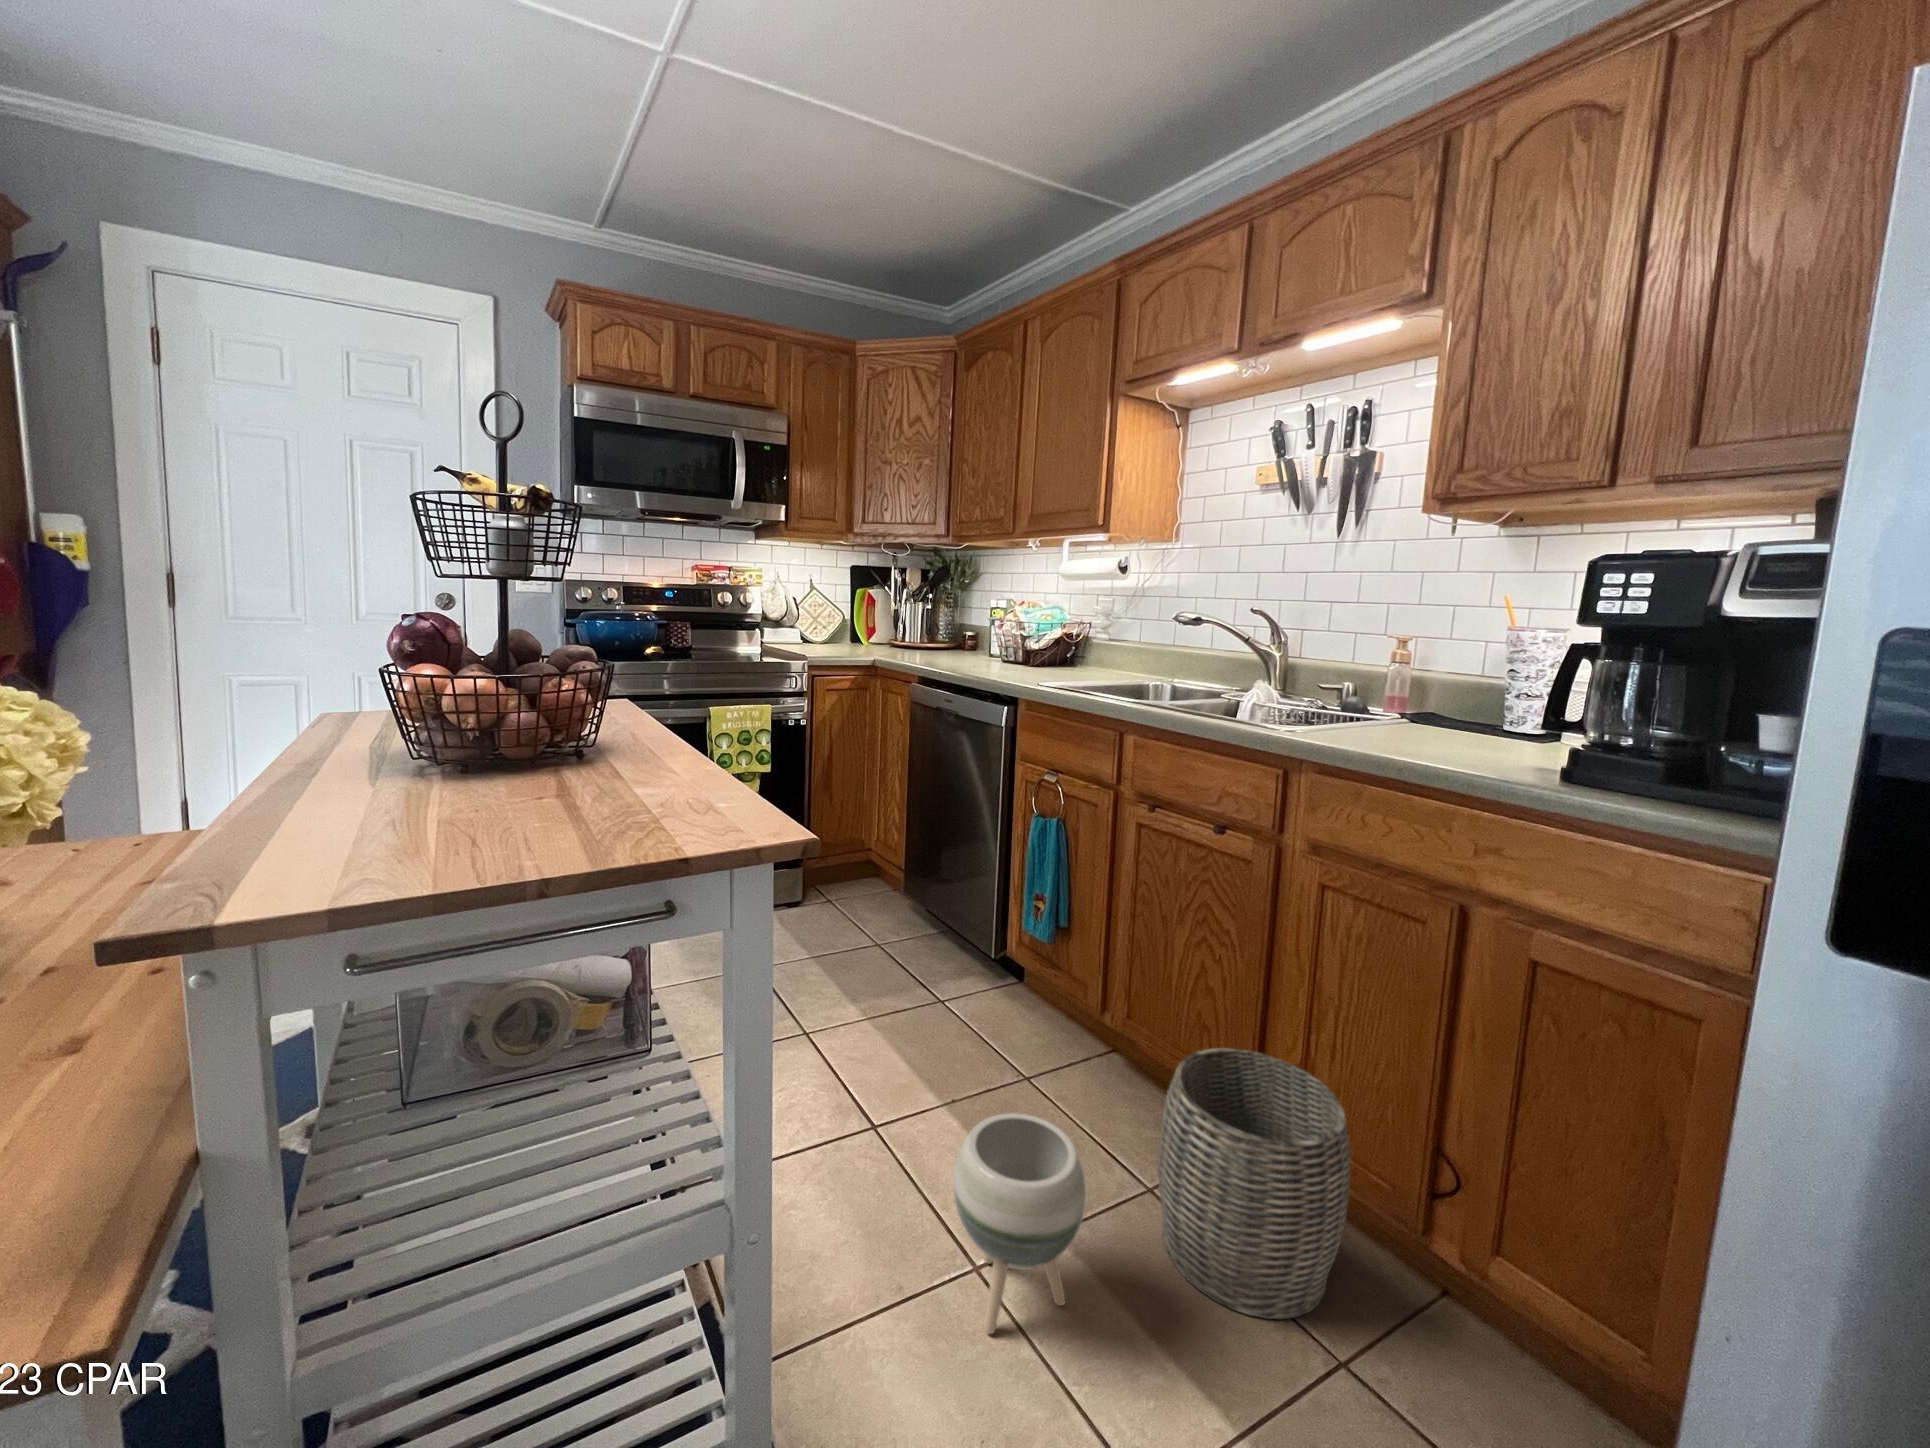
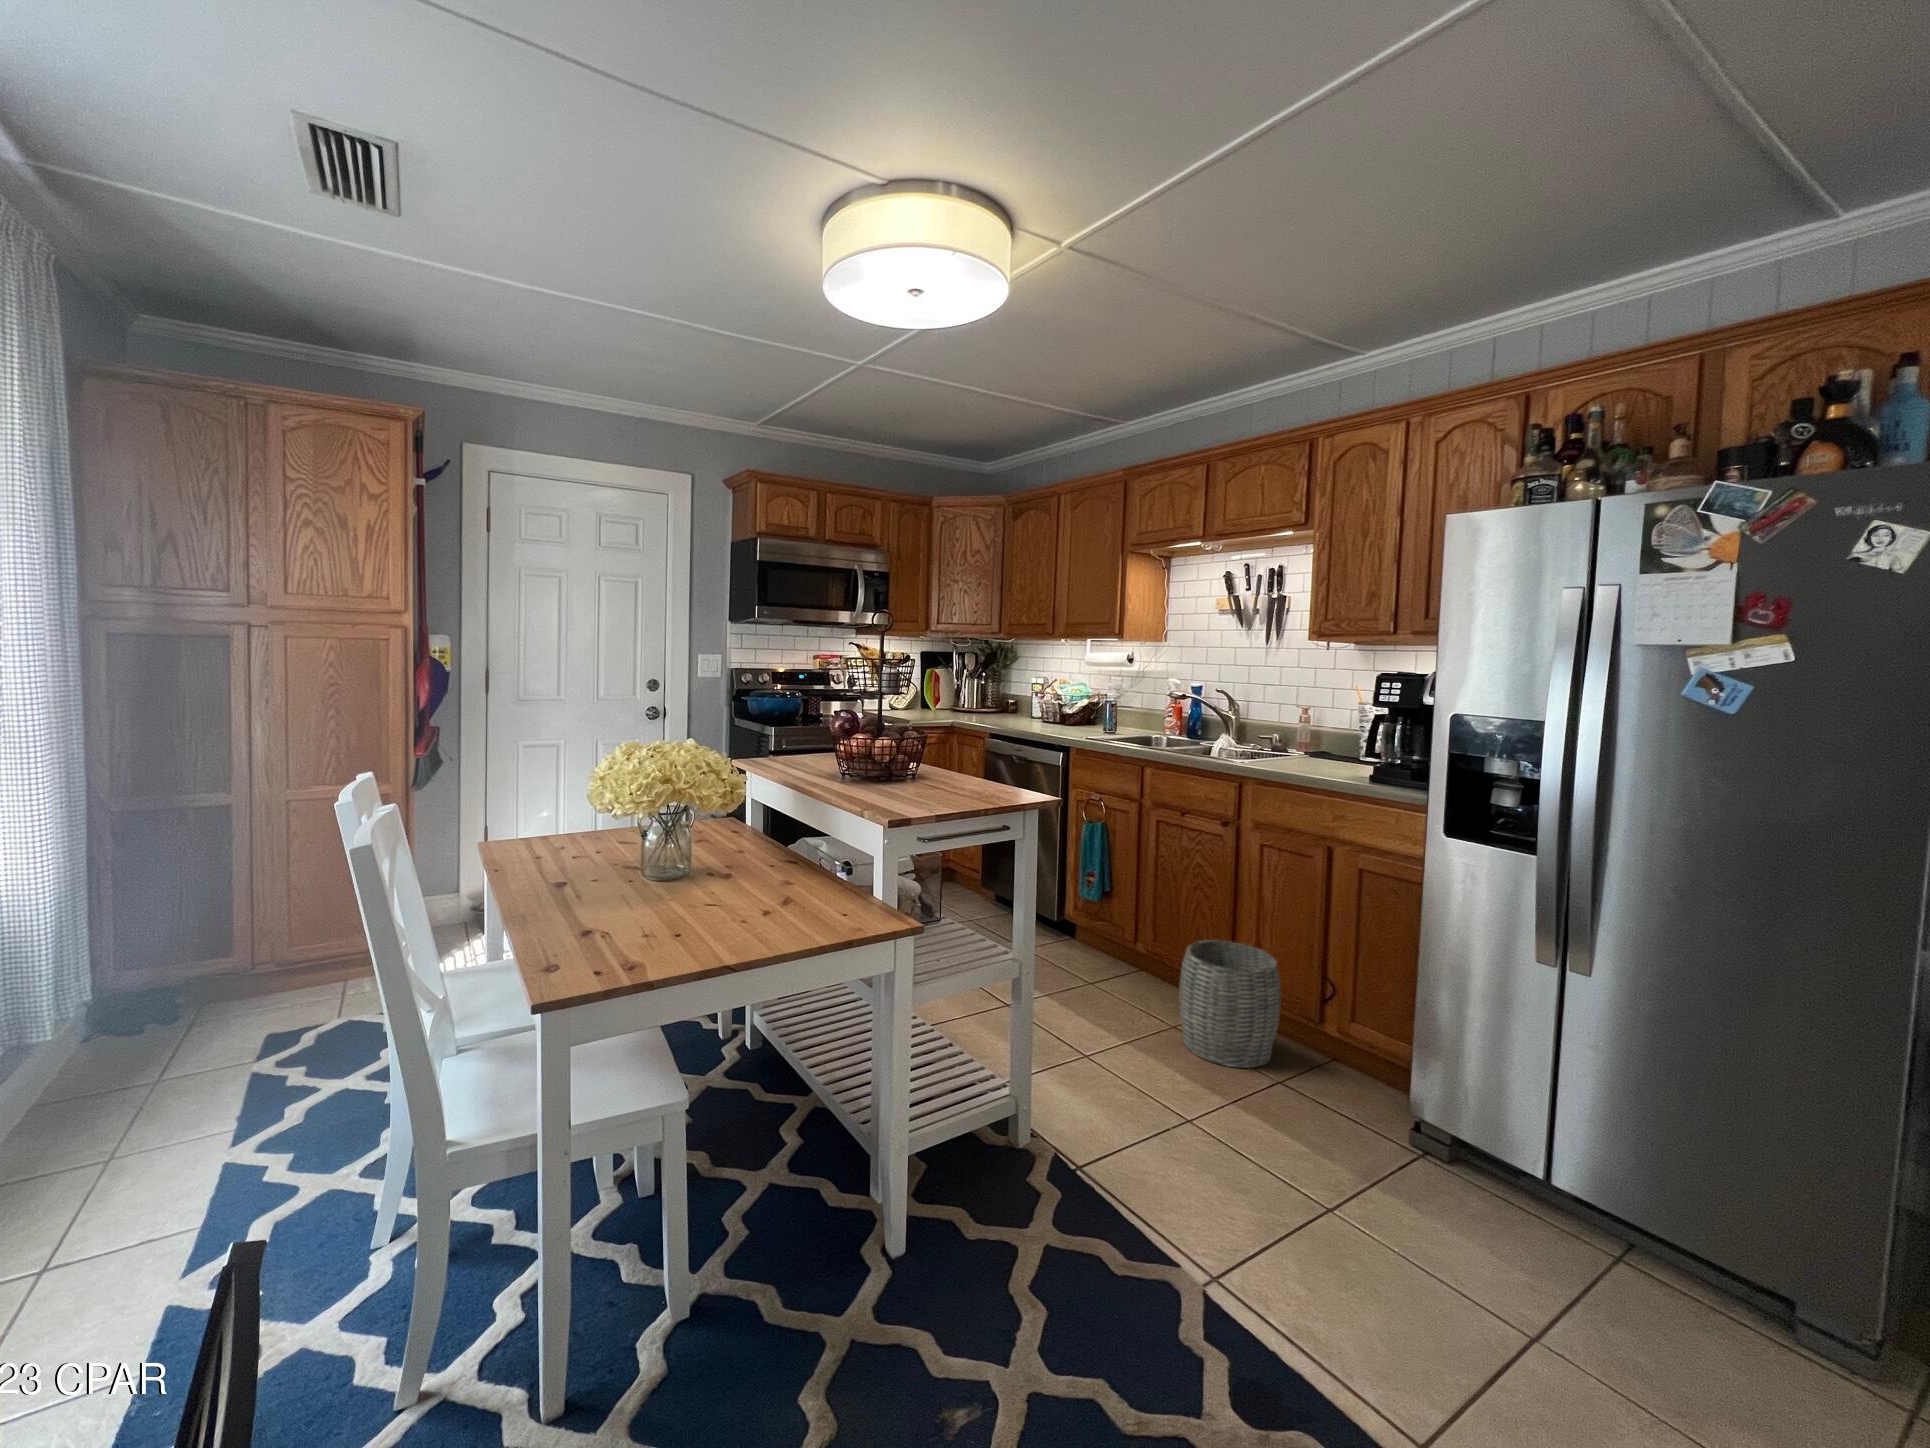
planter: present [953,1113,1087,1334] -> none [1076,968,1146,1074]

